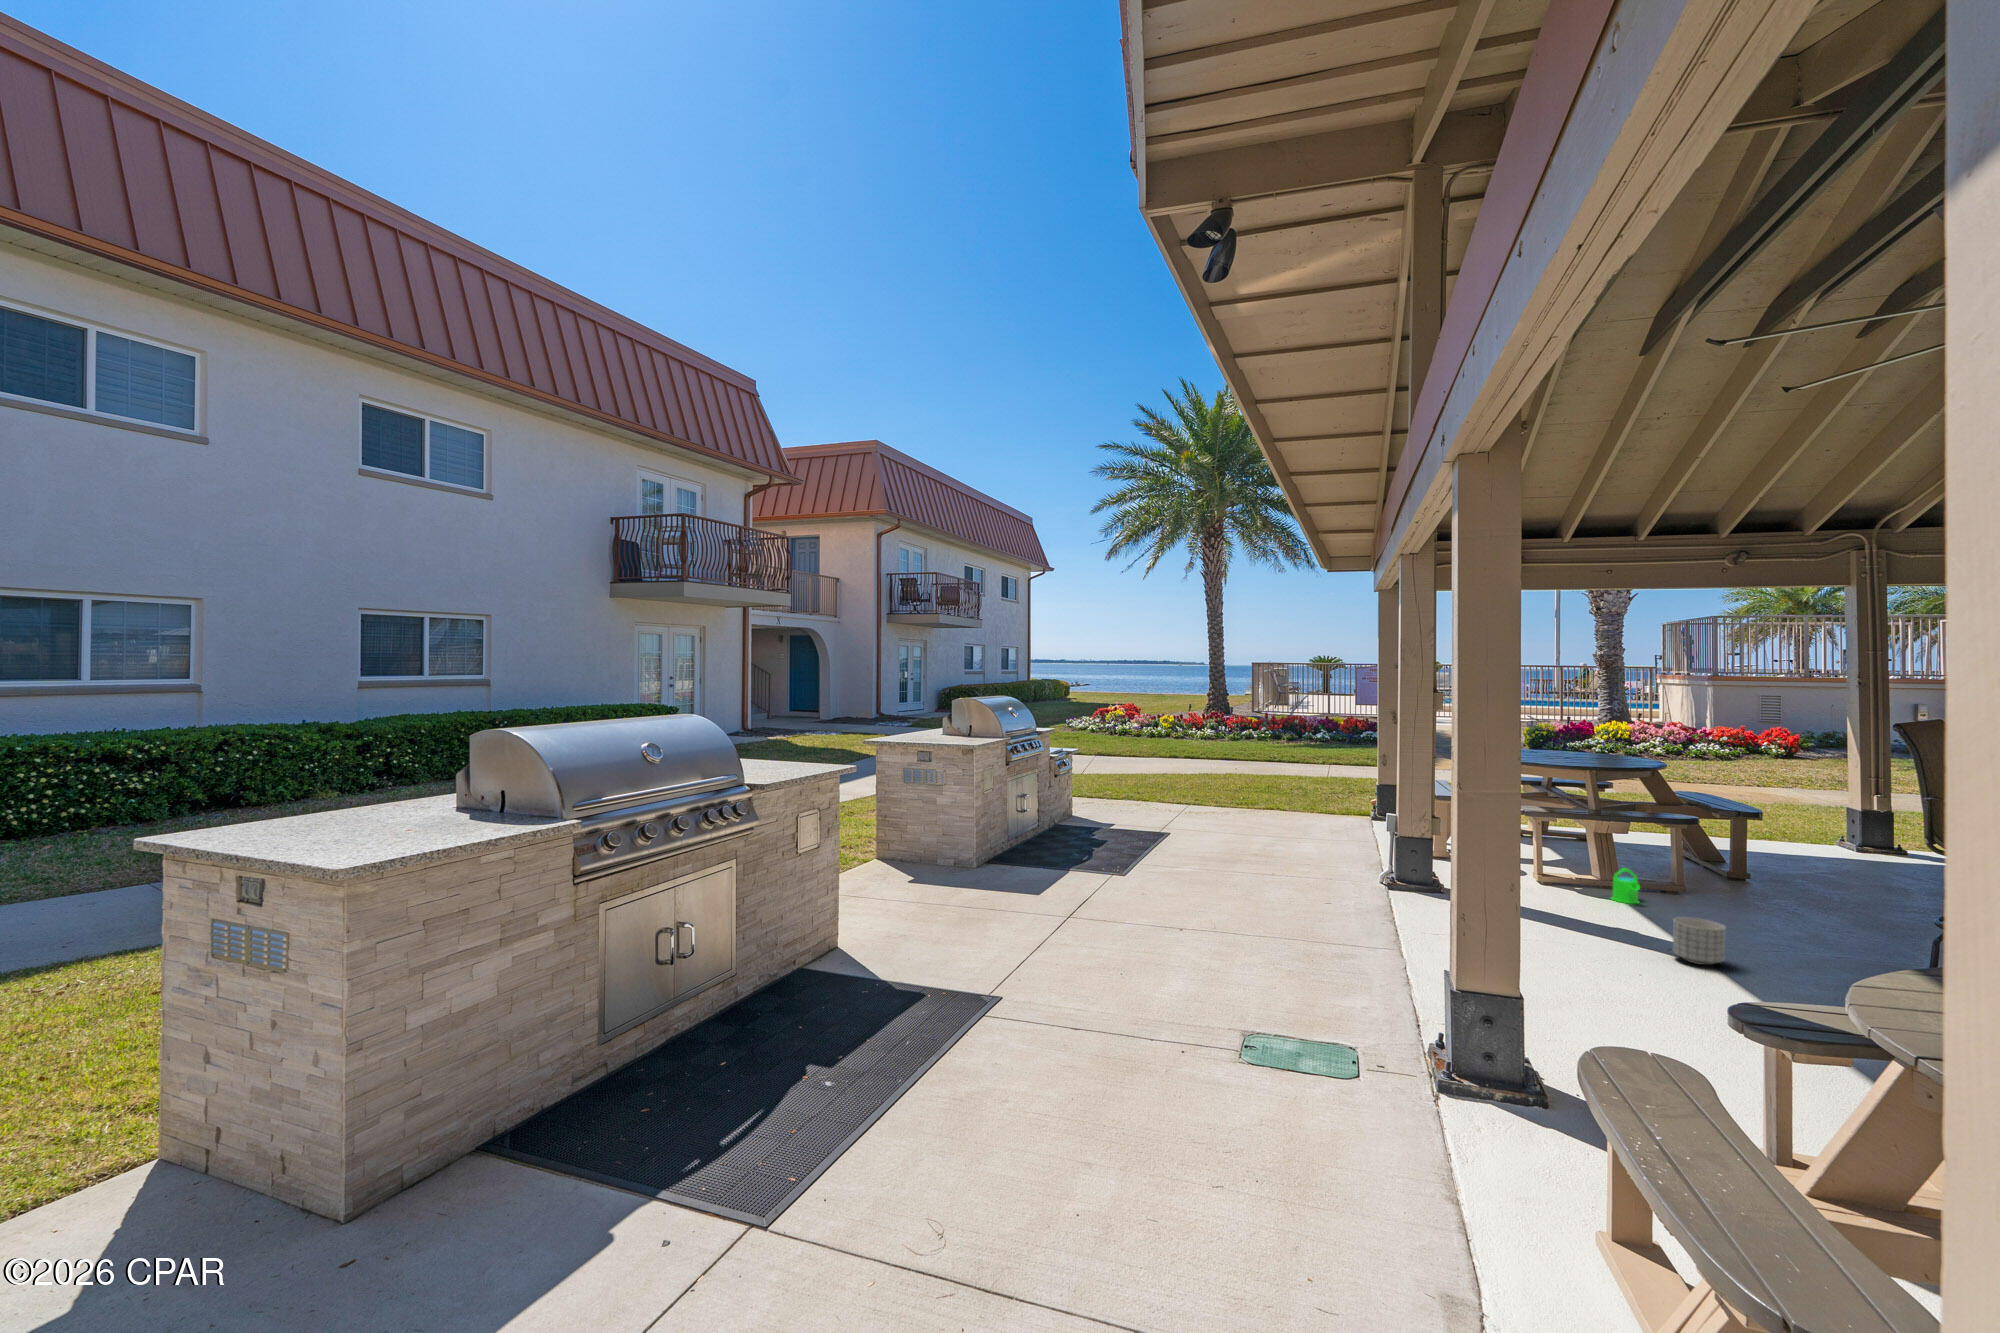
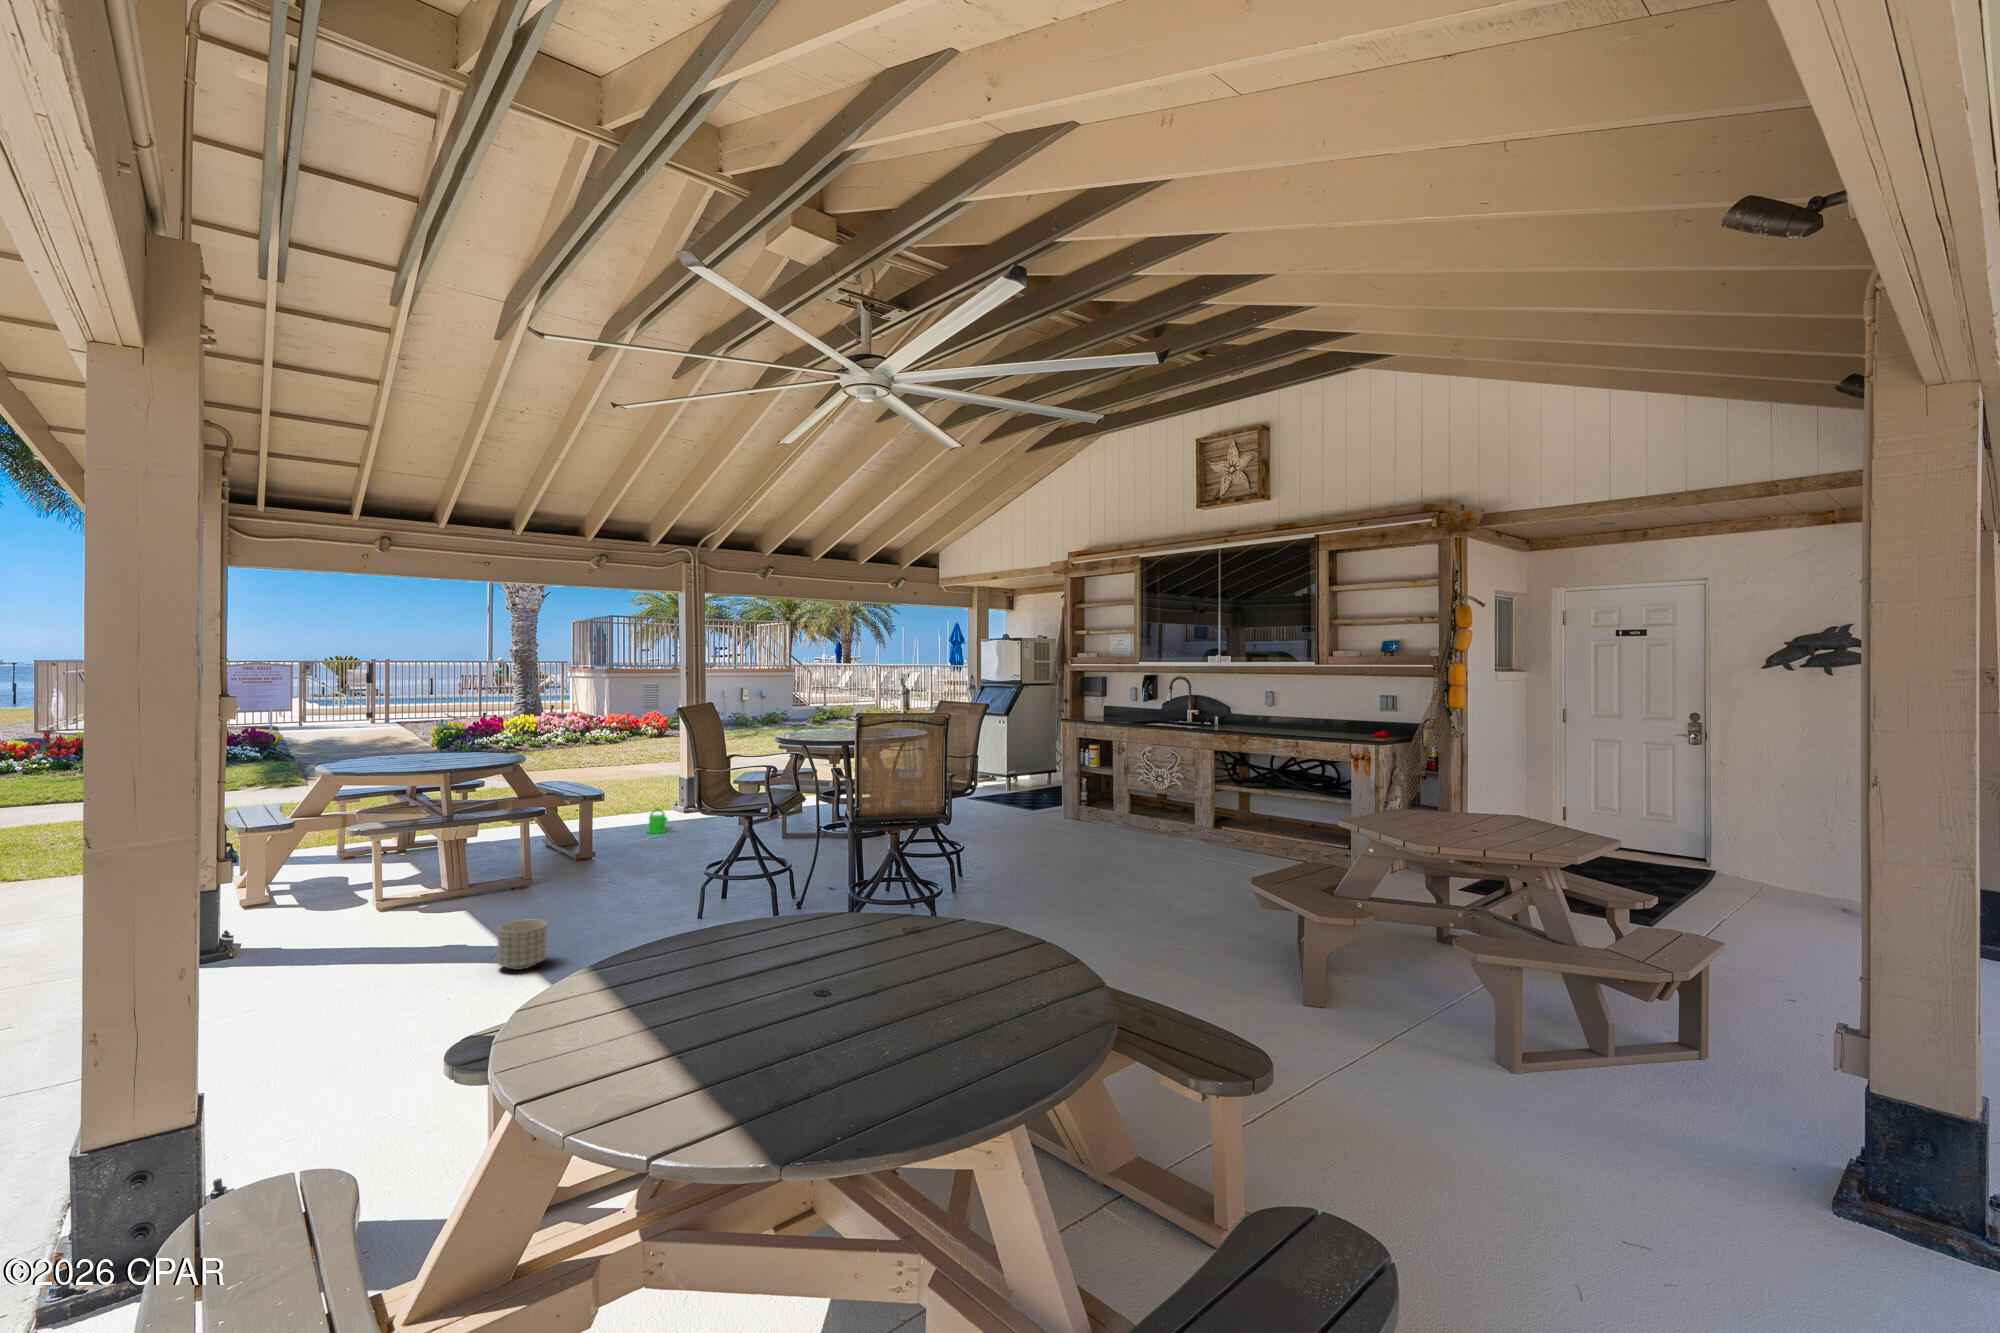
watering can: present [1611,868,1640,904] -> present [647,808,668,834]

